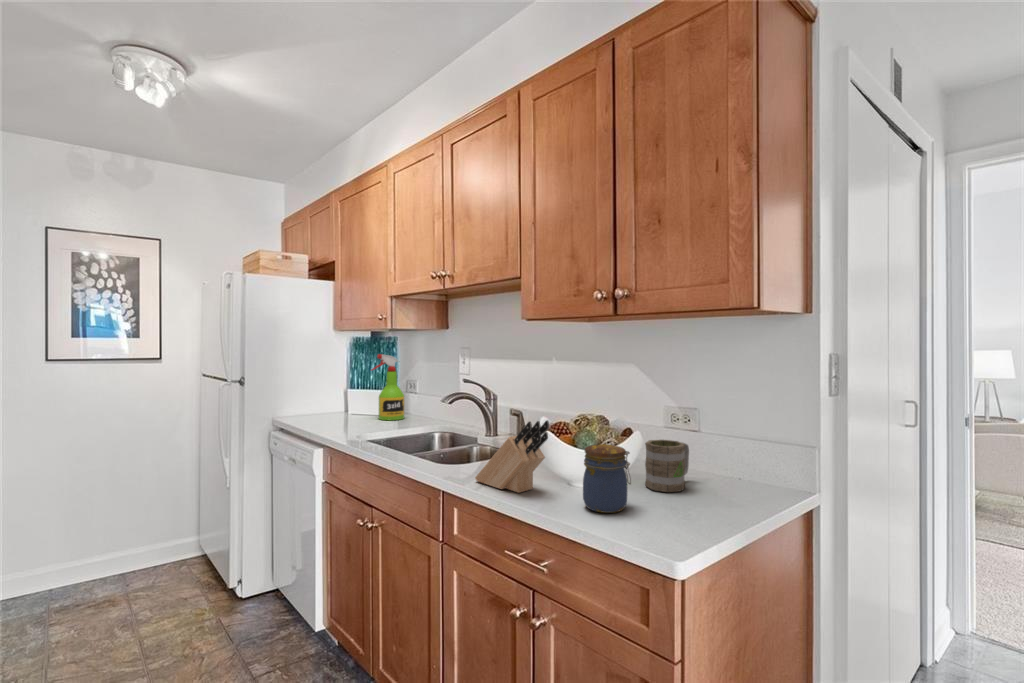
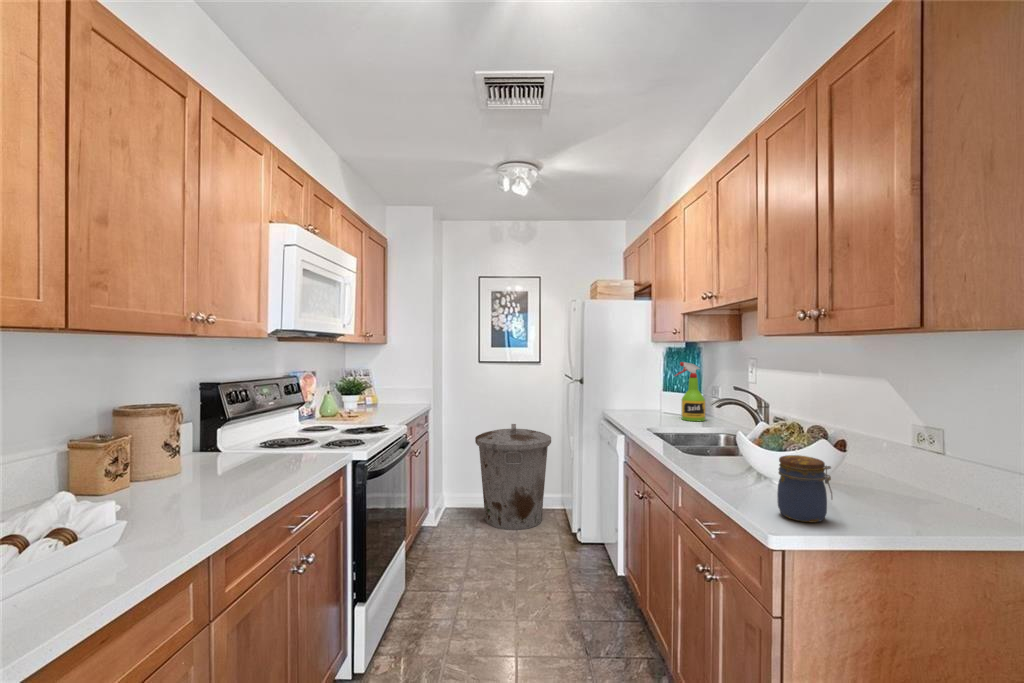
knife block: present [475,420,549,493] -> none [705,427,762,490]
mug: present [645,440,689,492] -> none [878,463,950,524]
trash can: none [42,452,187,619] -> present [475,424,551,530]

